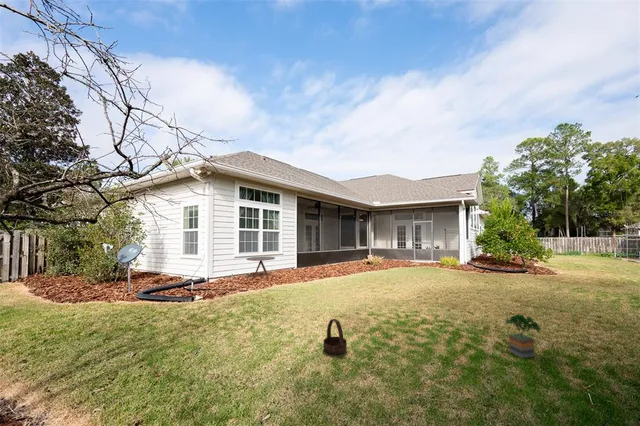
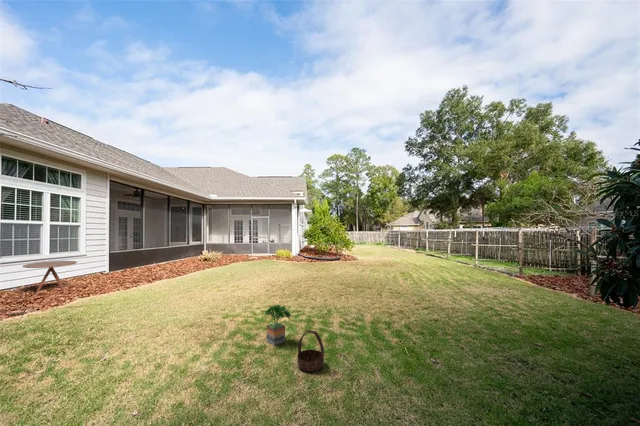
potted tree: present [506,314,541,358] -> present [265,304,291,346]
basket: present [324,319,347,354] -> present [297,330,324,372]

